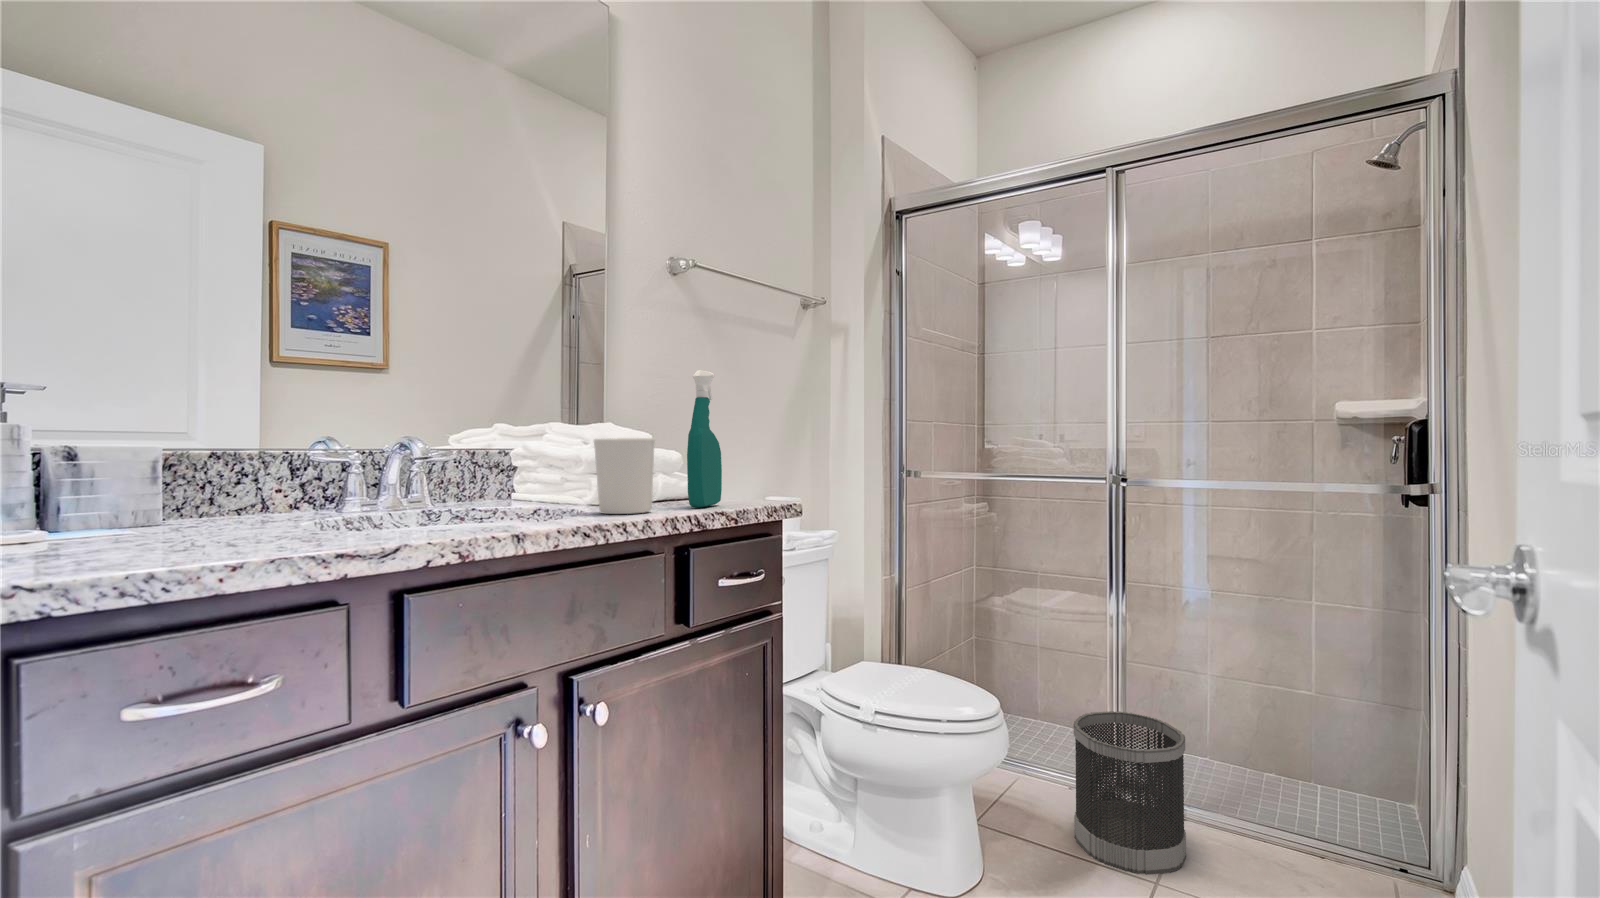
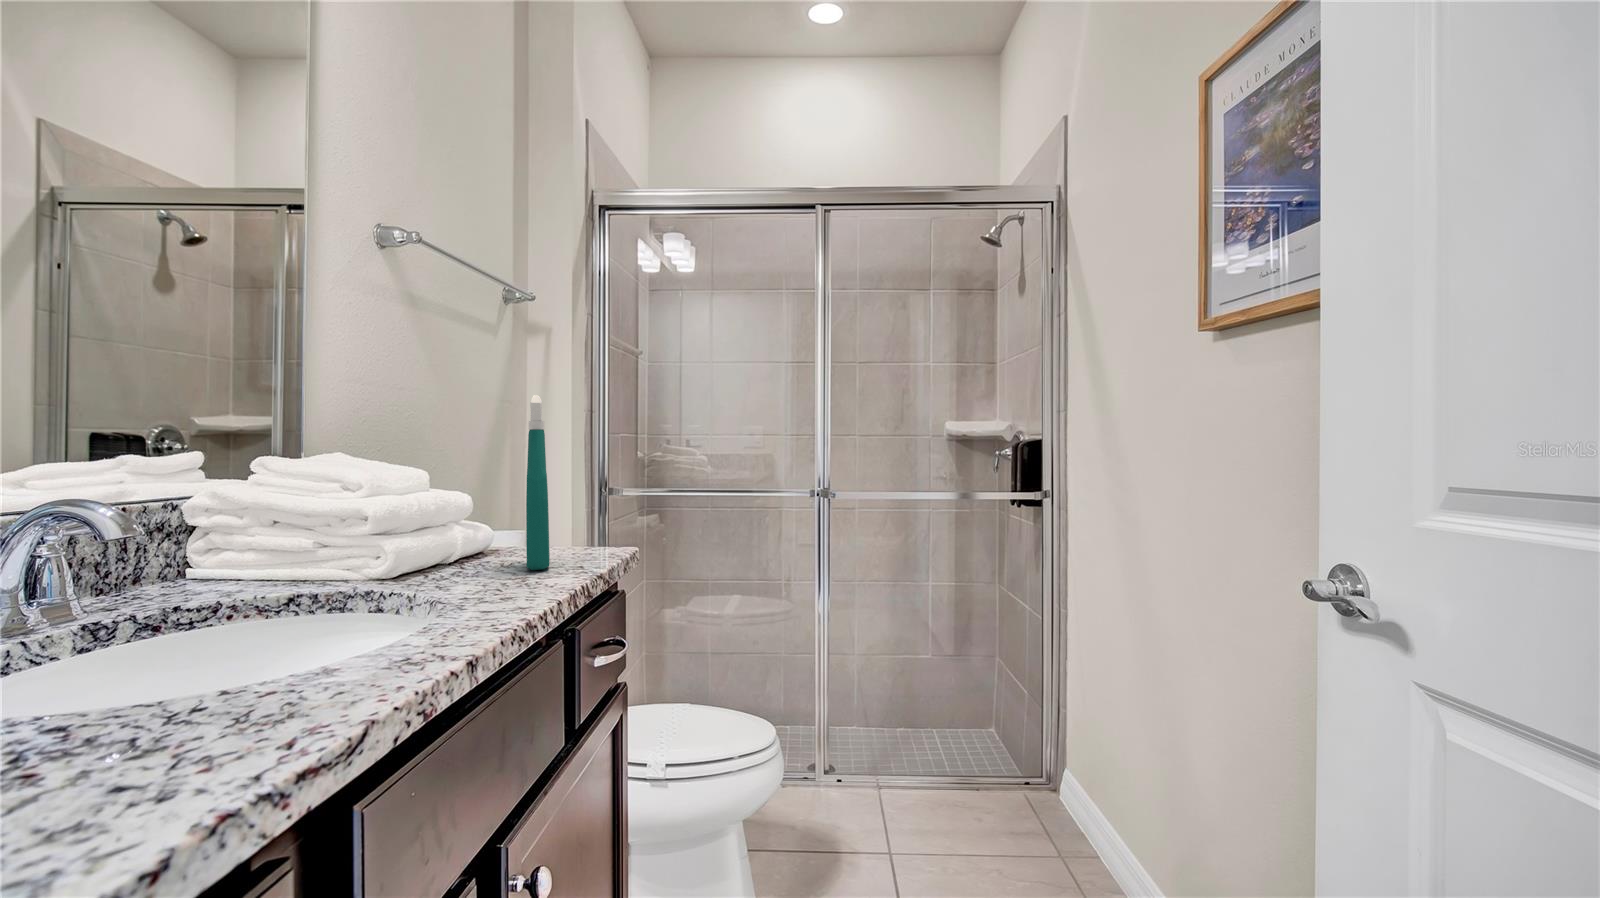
candle holder: present [594,438,655,514] -> none [421,487,511,596]
wastebasket: present [1074,711,1186,875] -> none [808,704,899,850]

